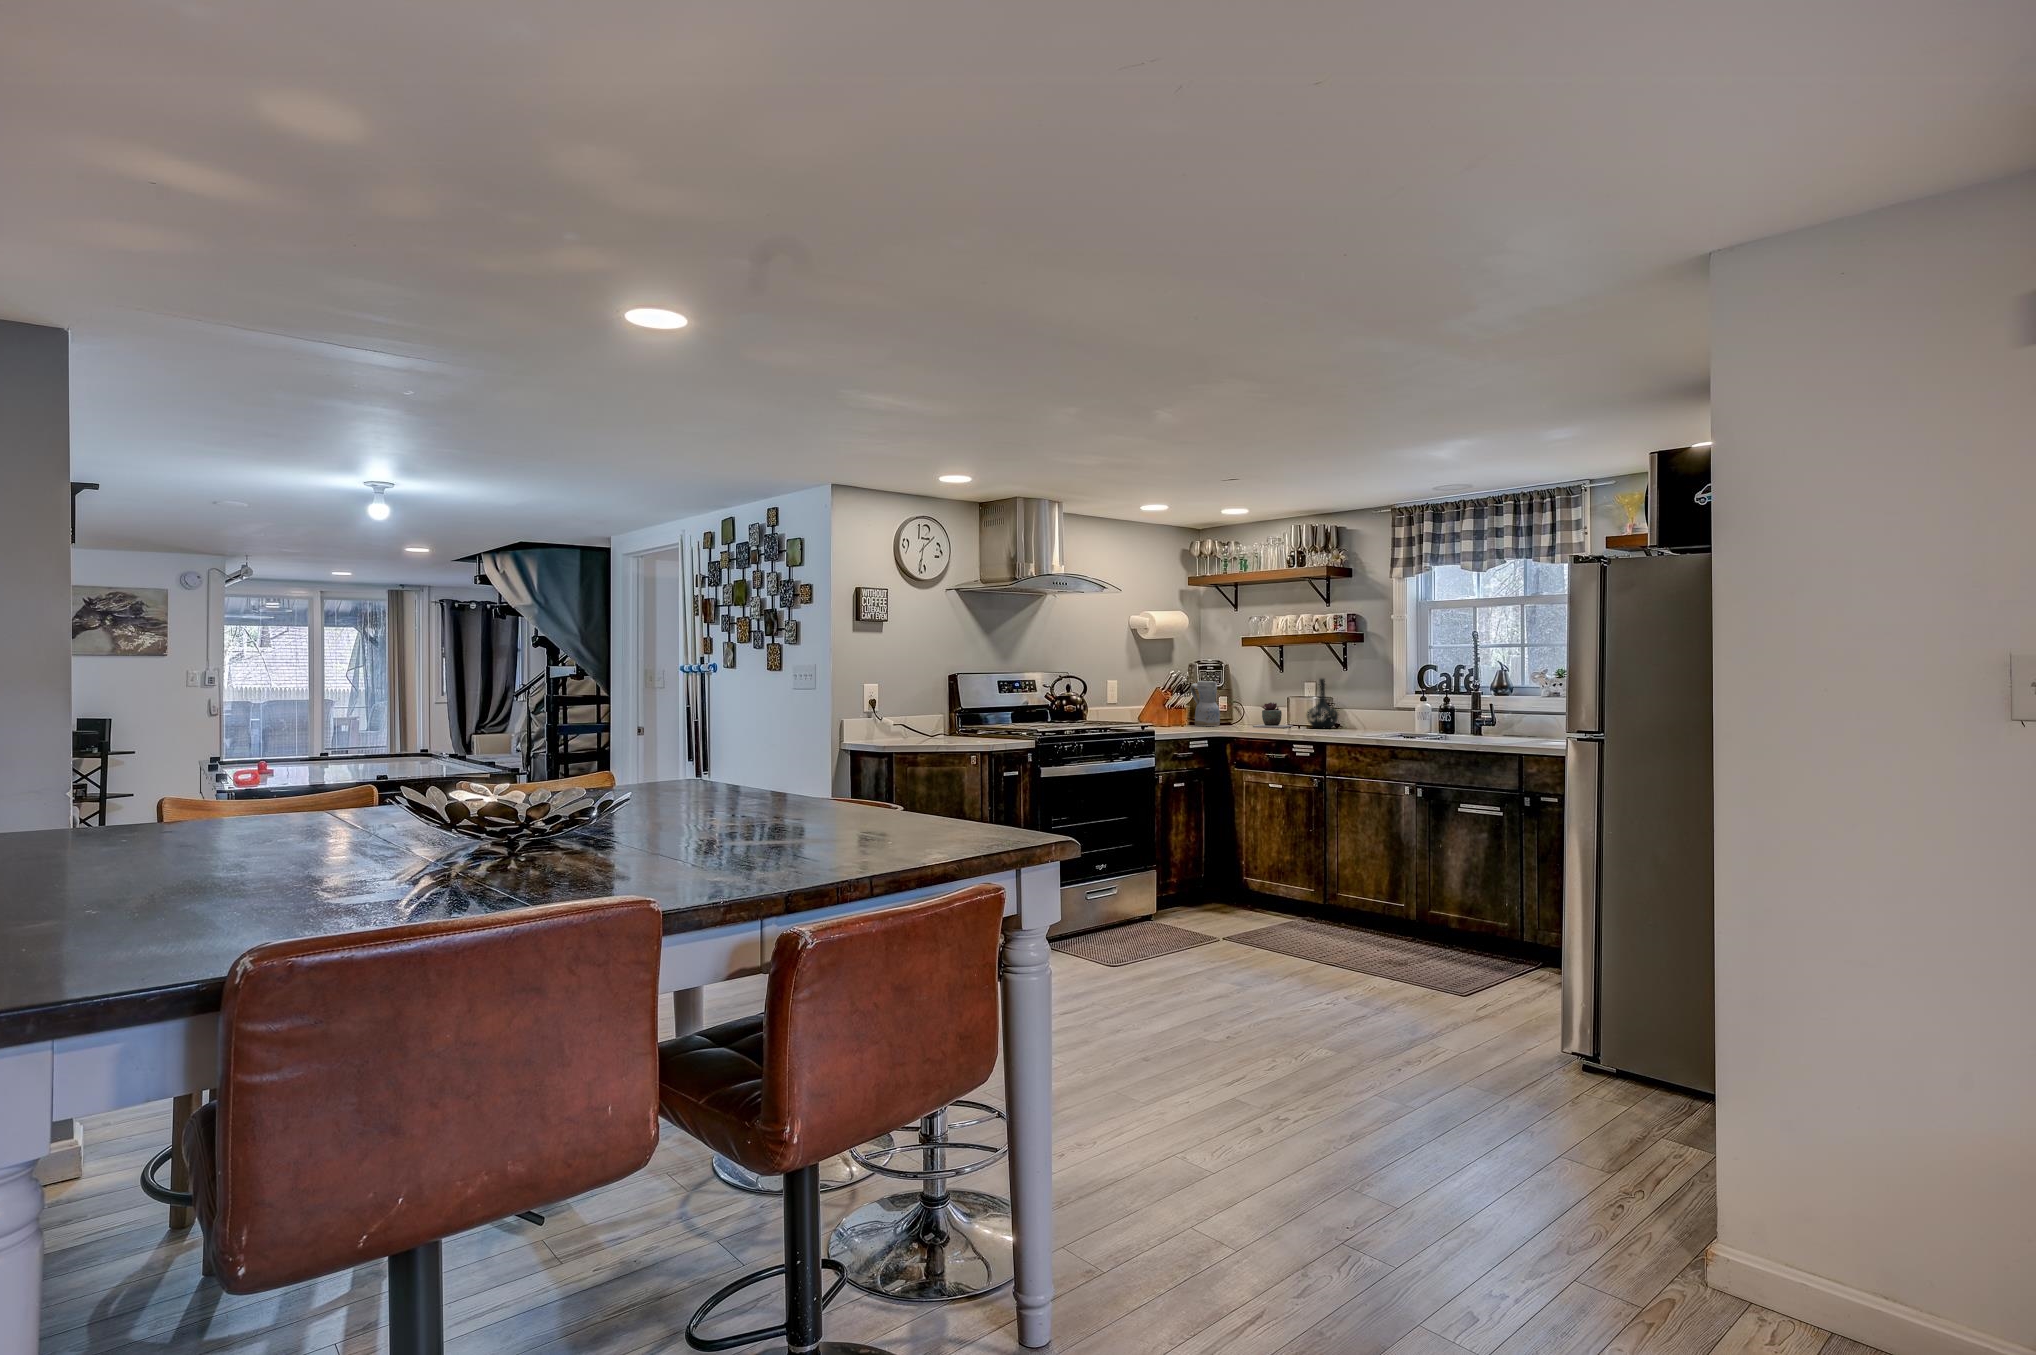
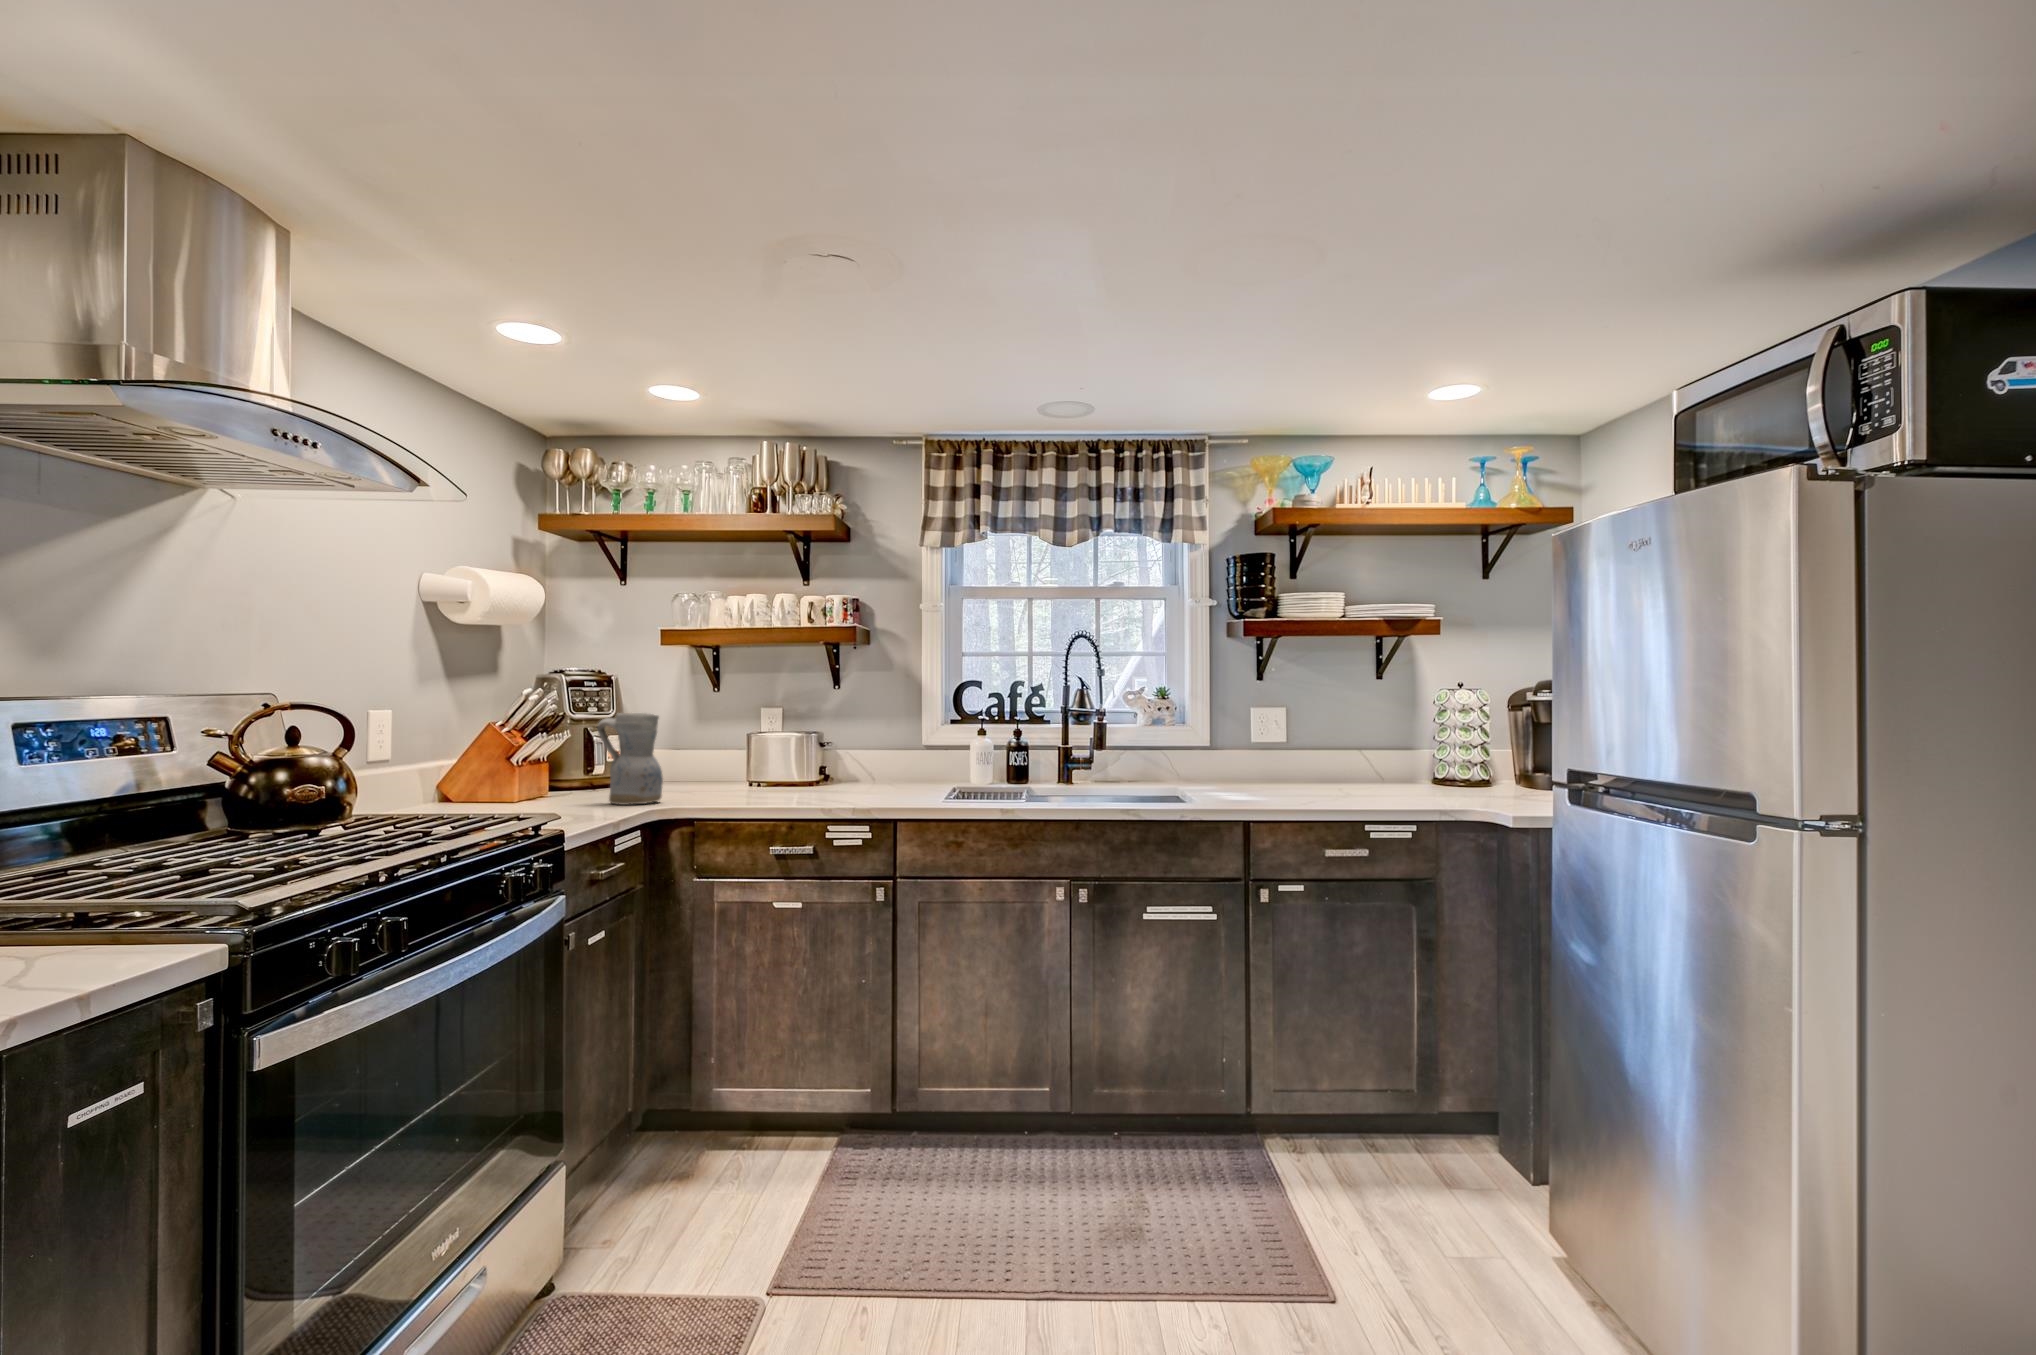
bottle: present [1307,679,1338,728] -> none [786,704,839,788]
succulent plant: present [1253,702,1293,728] -> none [716,748,776,798]

